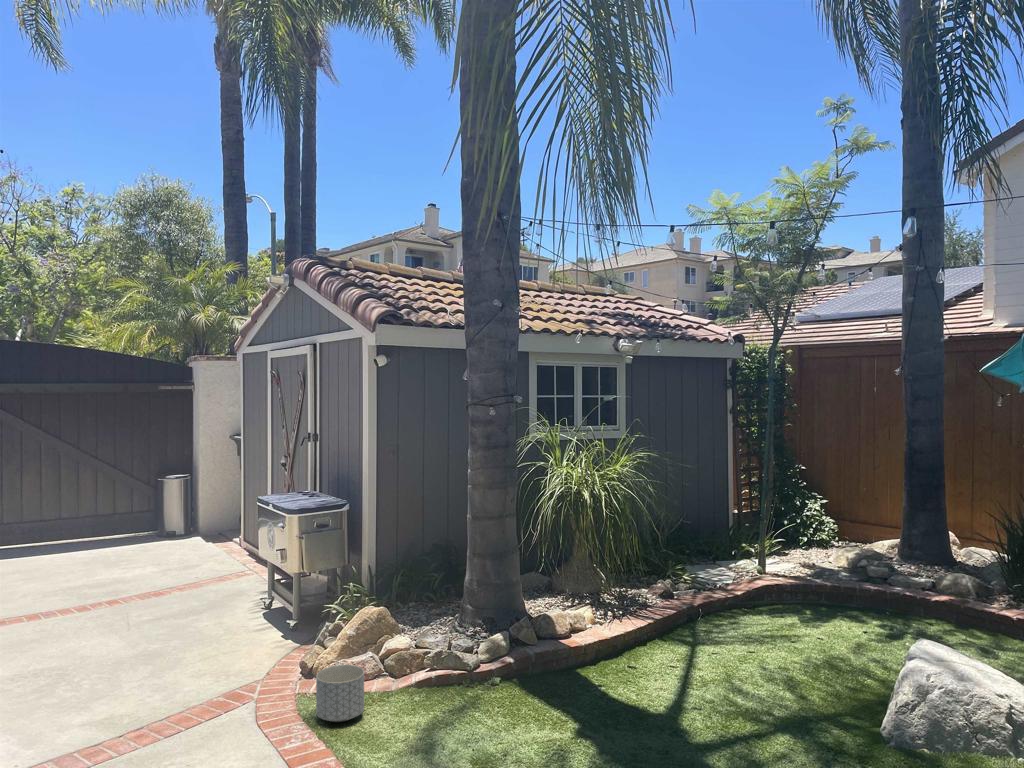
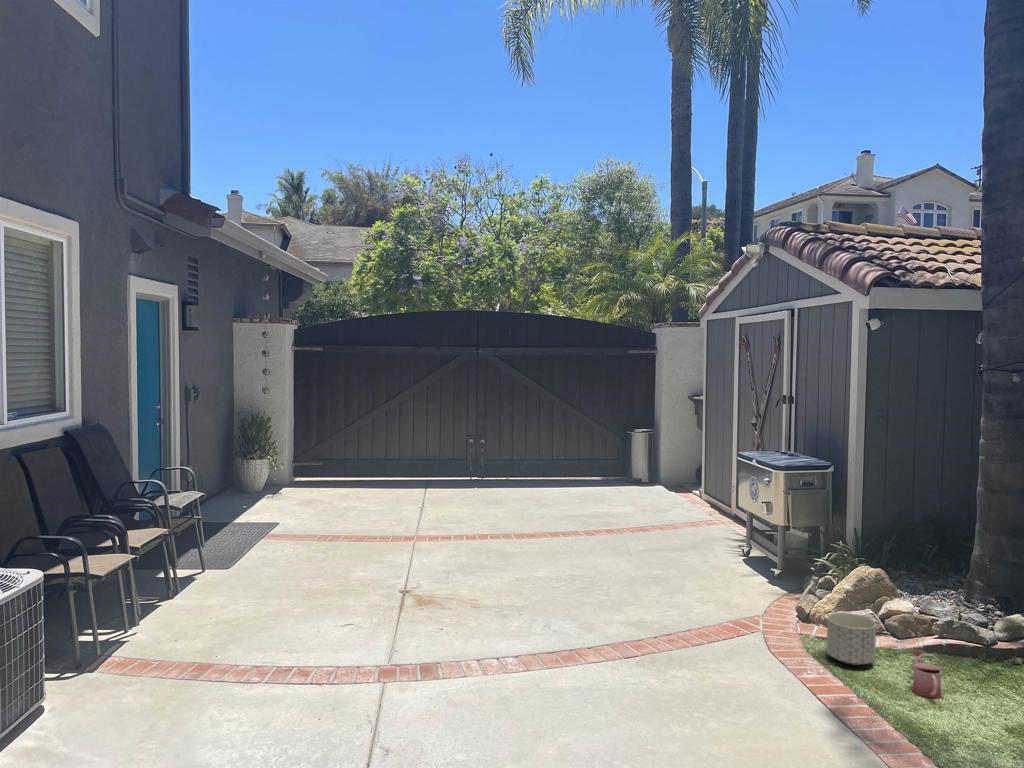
watering can: none [392,692,422,742] -> present [912,650,944,698]

